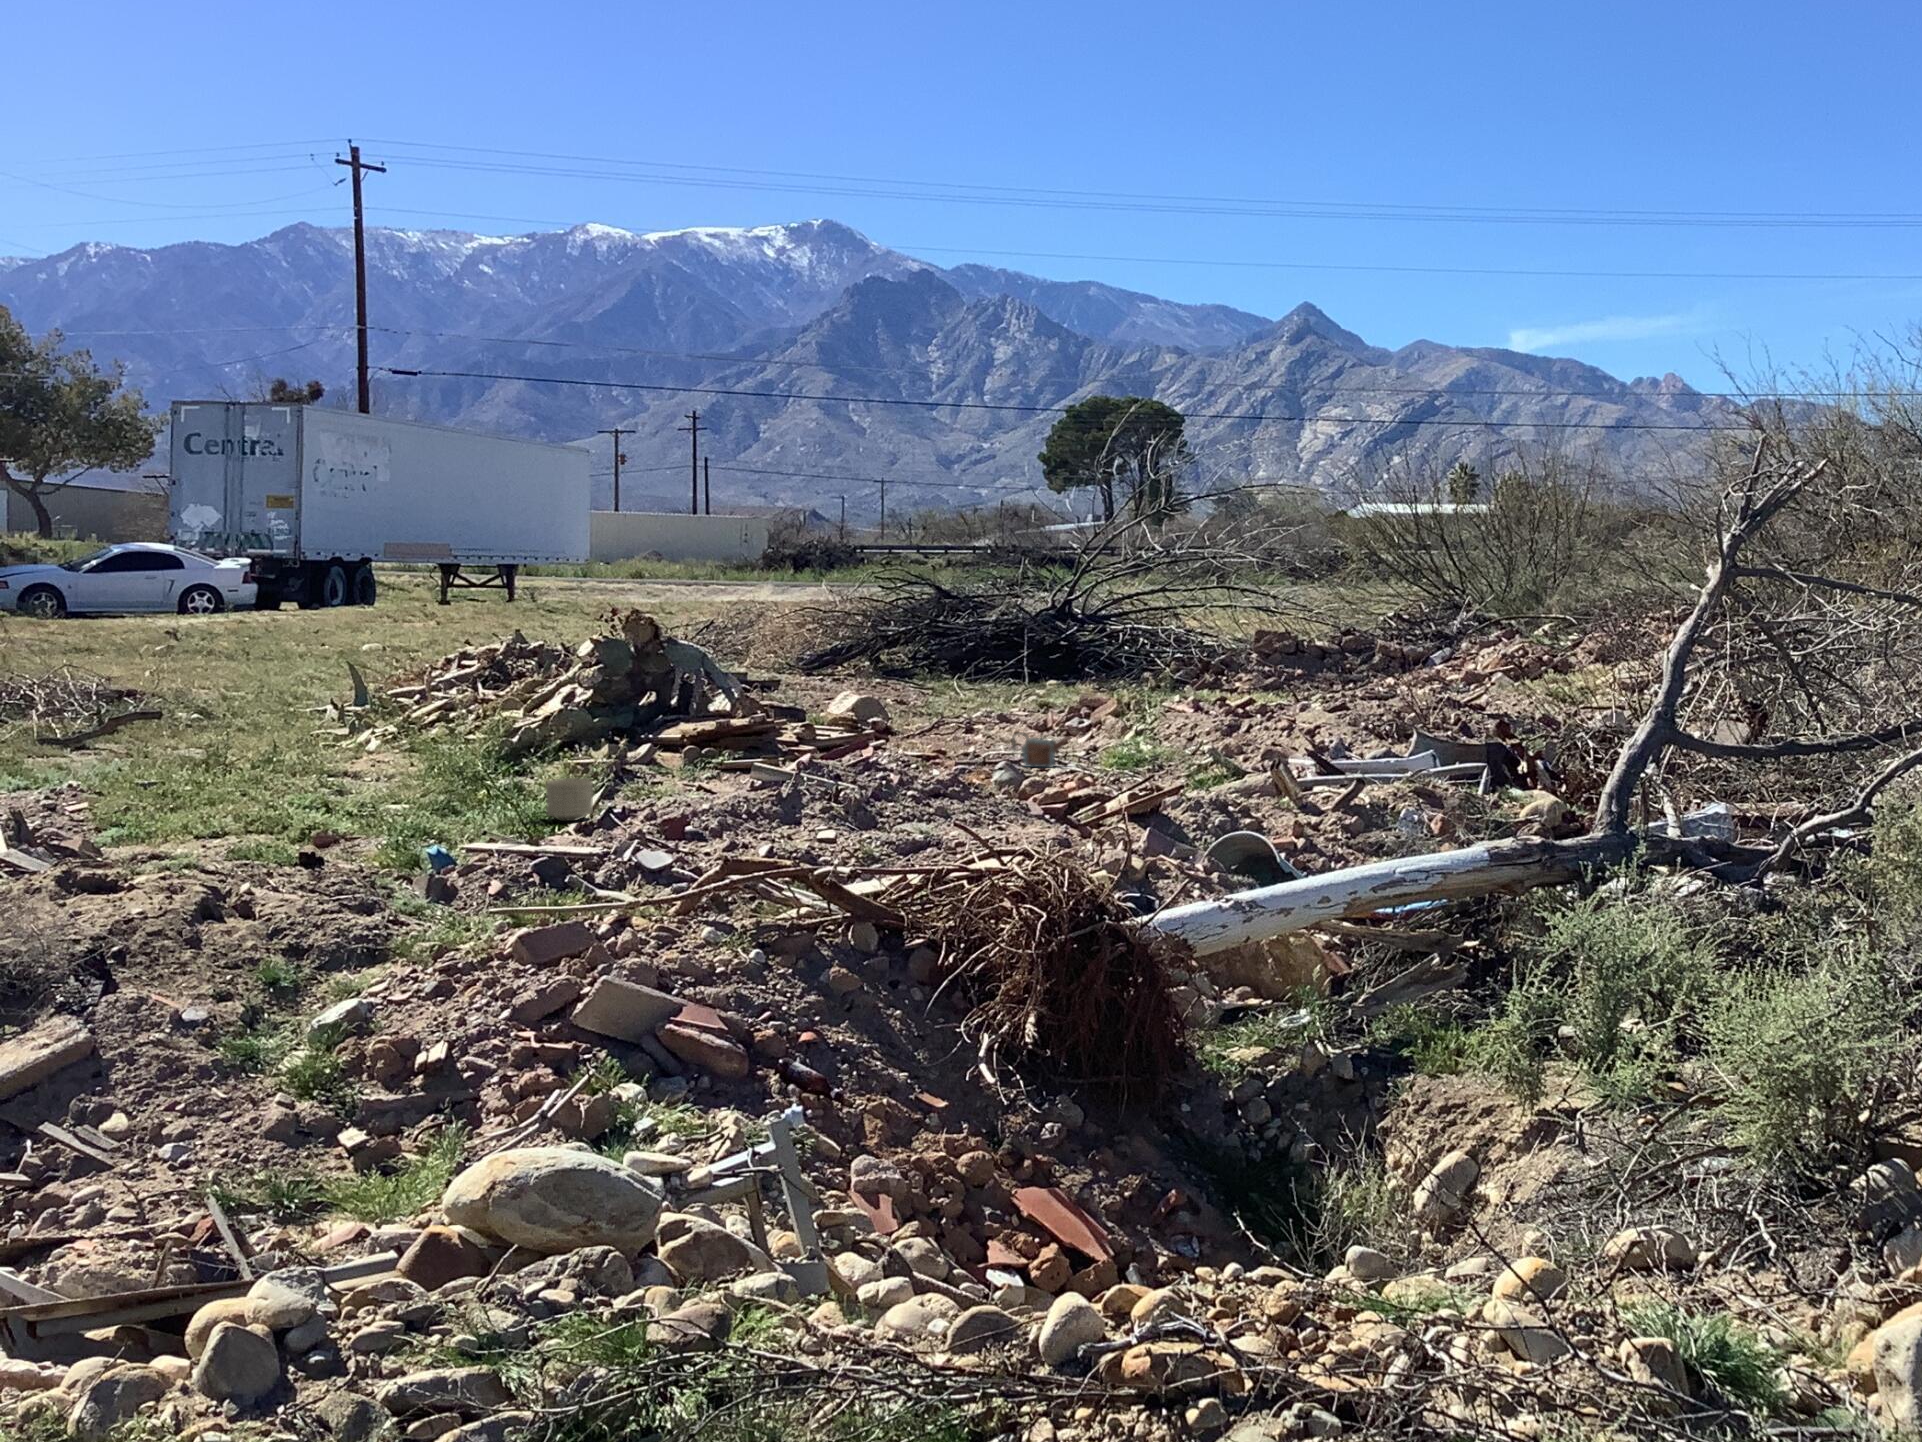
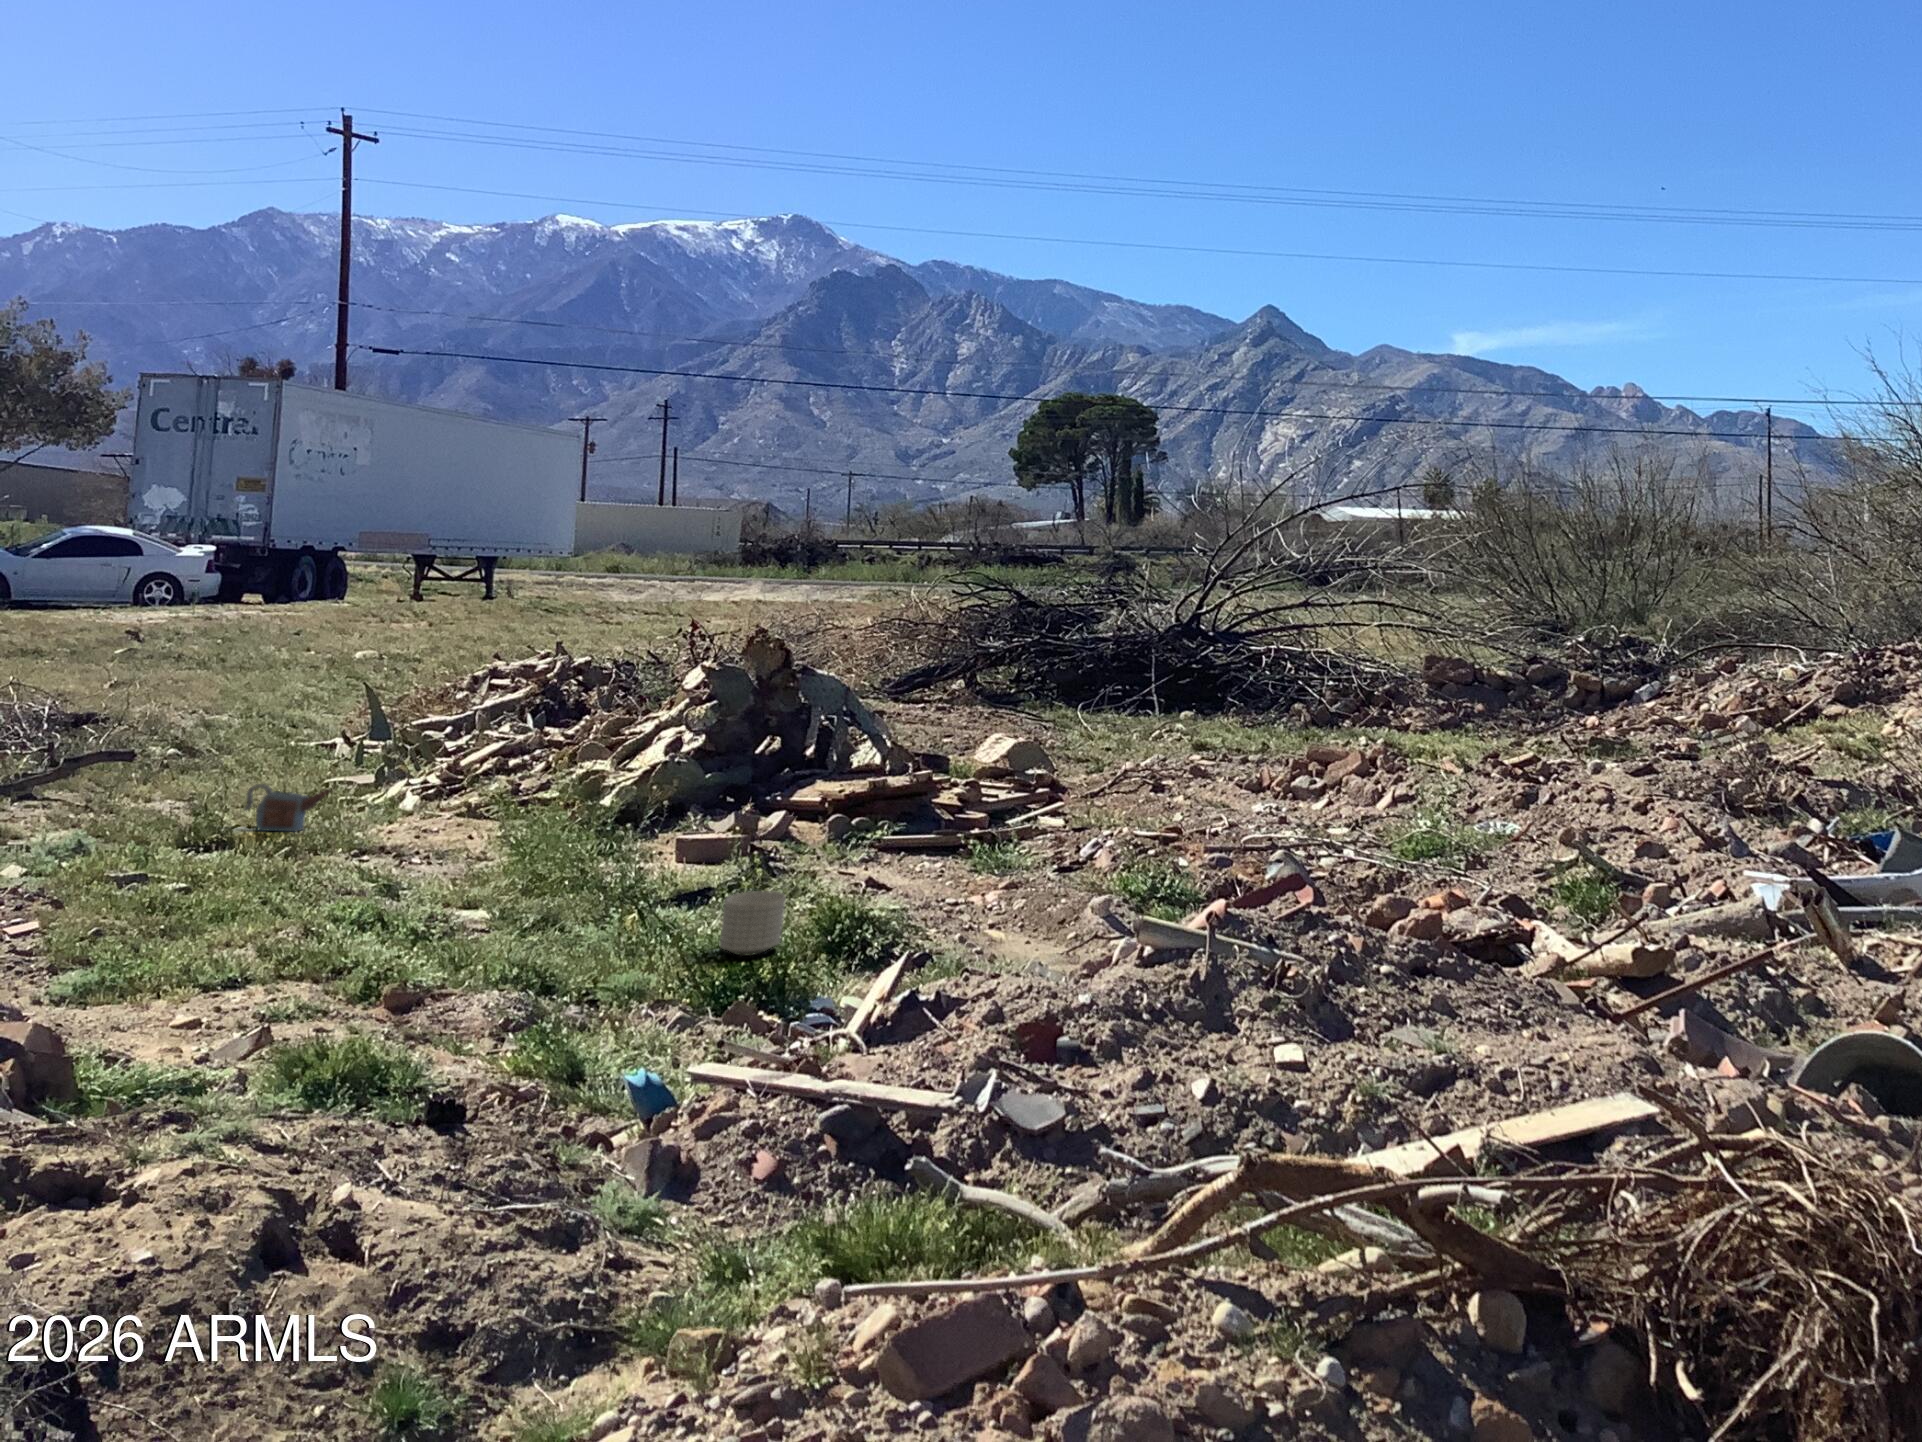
watering can: present [1012,732,1071,768] -> present [244,784,331,832]

